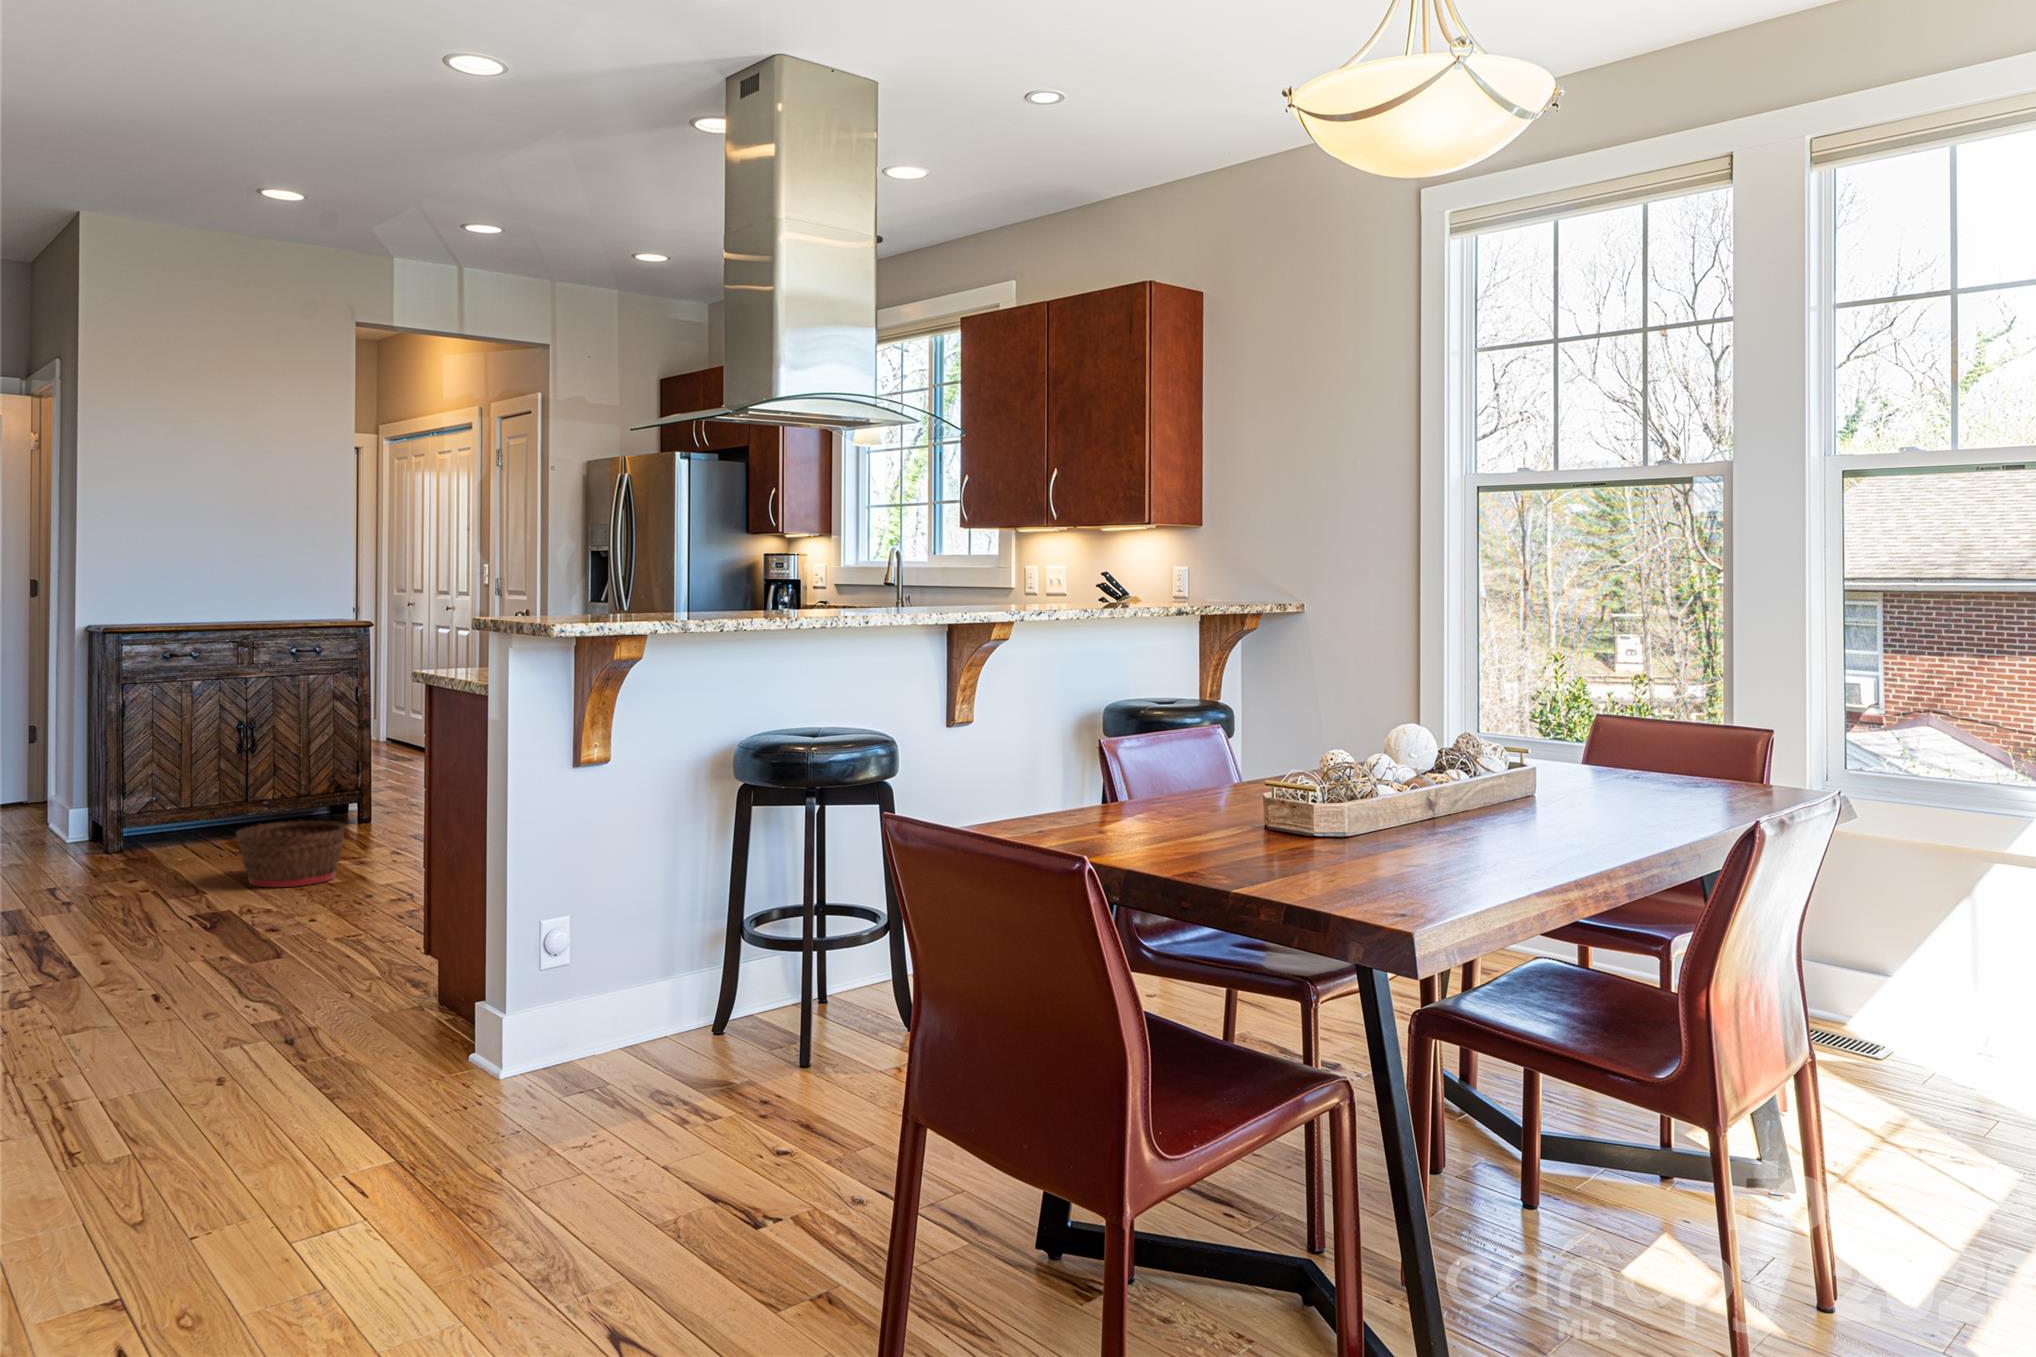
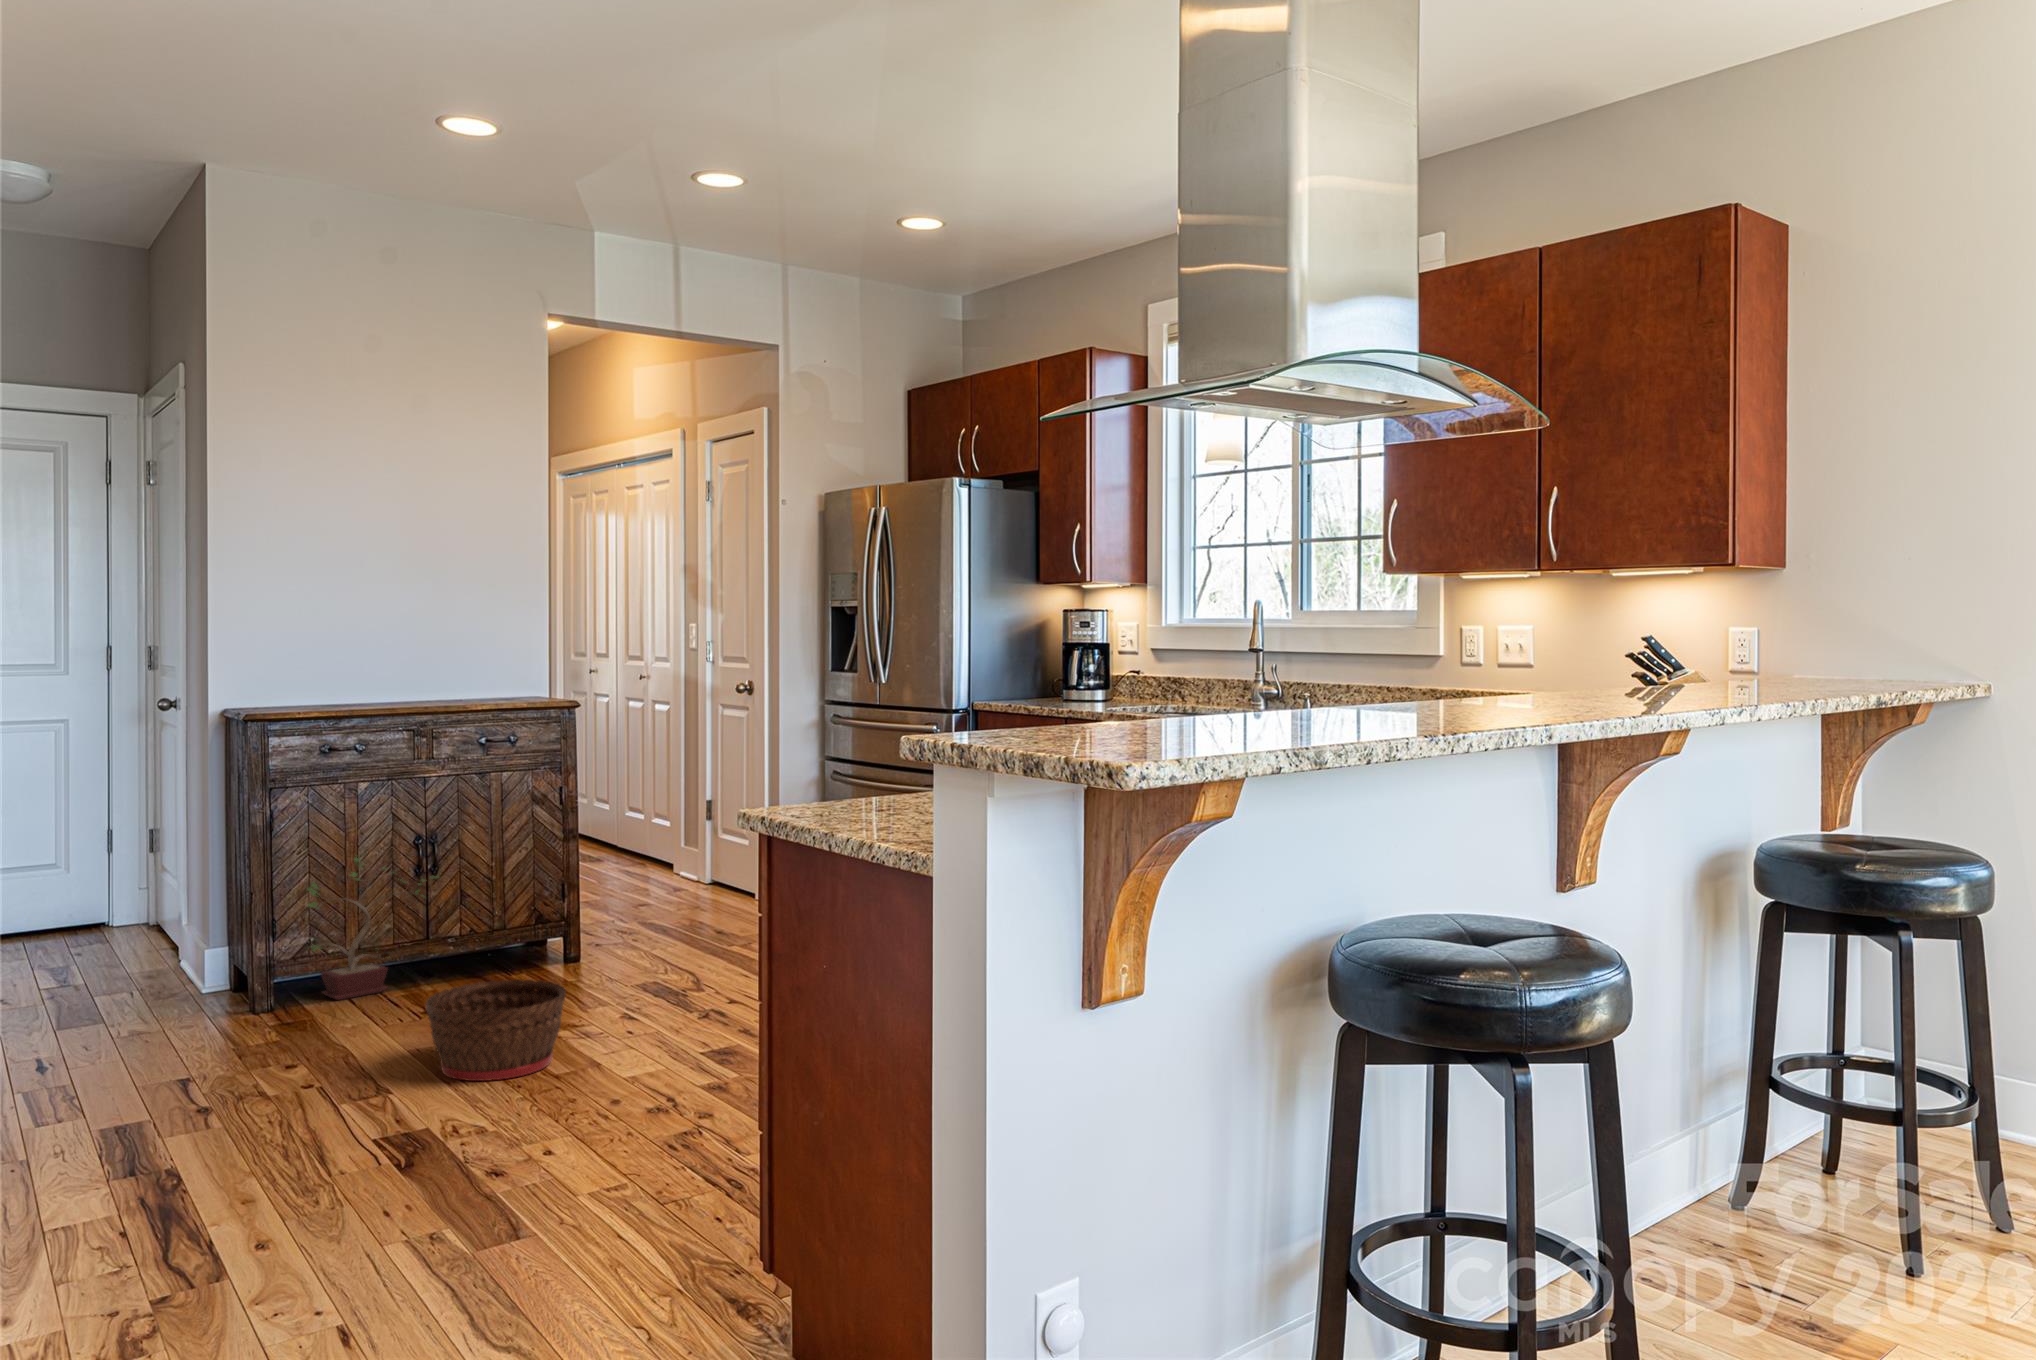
potted plant: none [148,733,260,846] -> present [308,857,438,1000]

